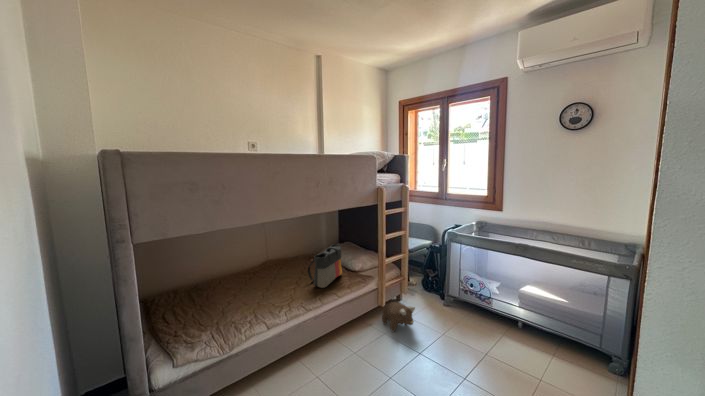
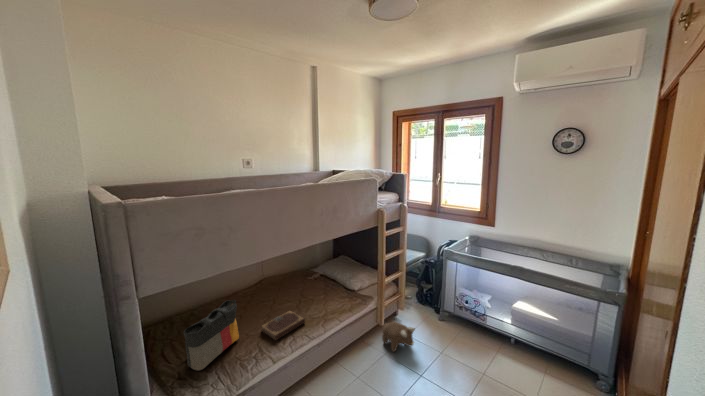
tote bag: present [308,244,342,288] -> present [184,300,239,370]
notebook: none [258,285,302,310] -> present [262,311,305,340]

